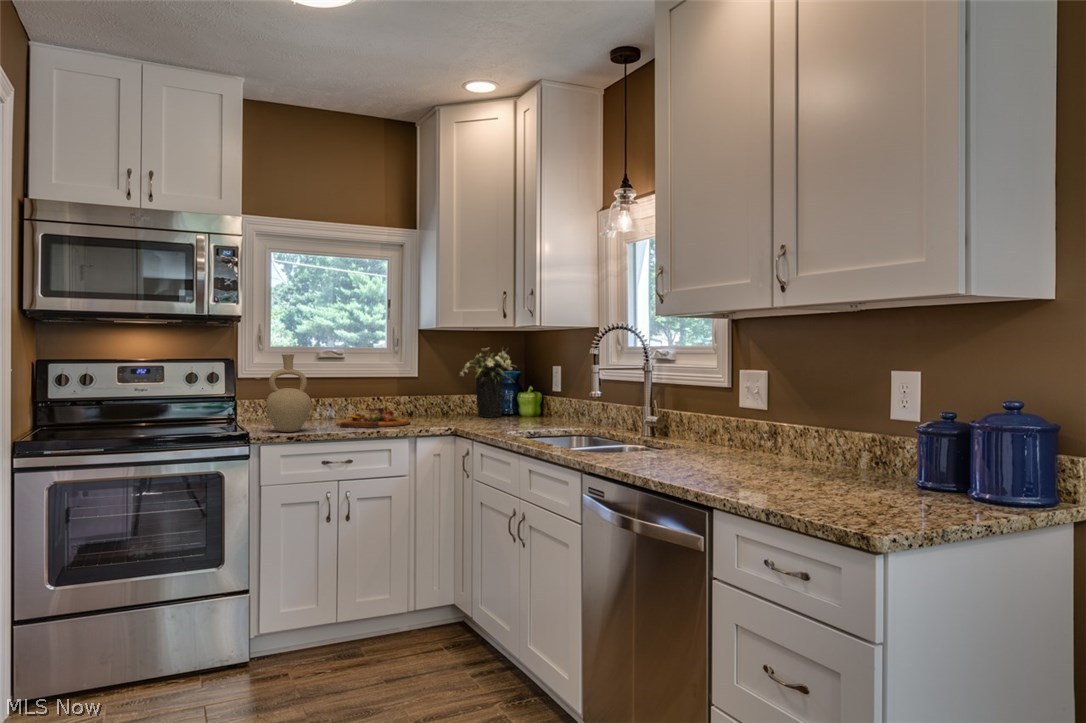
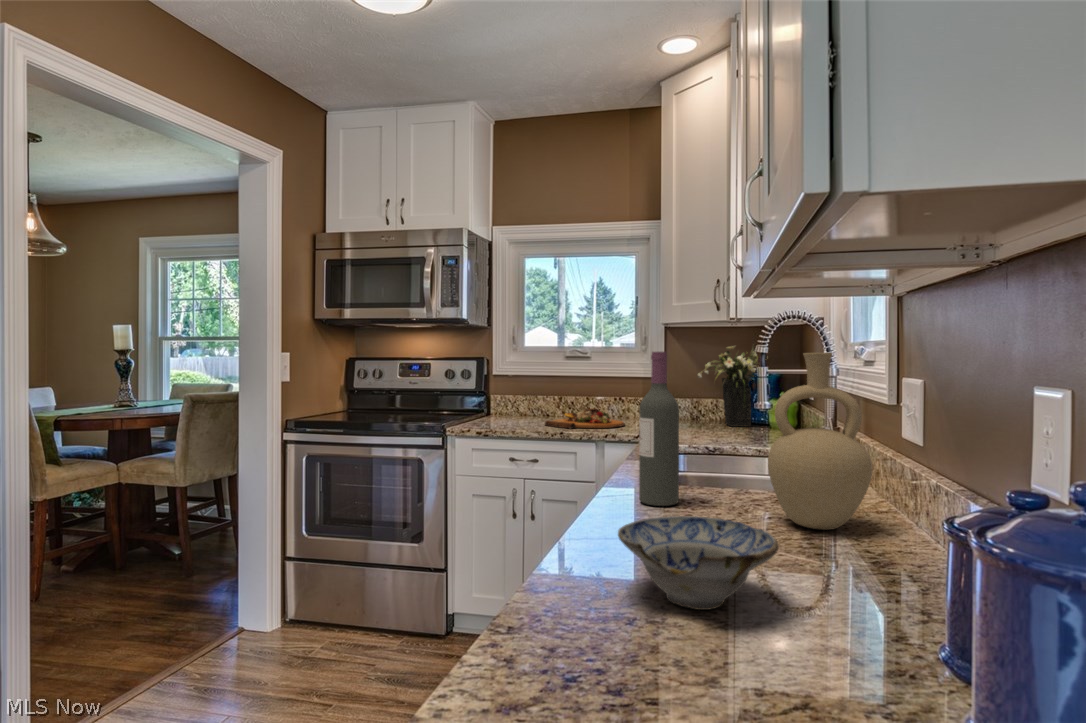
vase: present [266,354,311,432] -> present [768,353,872,530]
wine bottle: none [616,357,643,461] -> present [639,352,679,506]
ceramic bowl: none [737,448,821,488] -> present [618,516,779,610]

